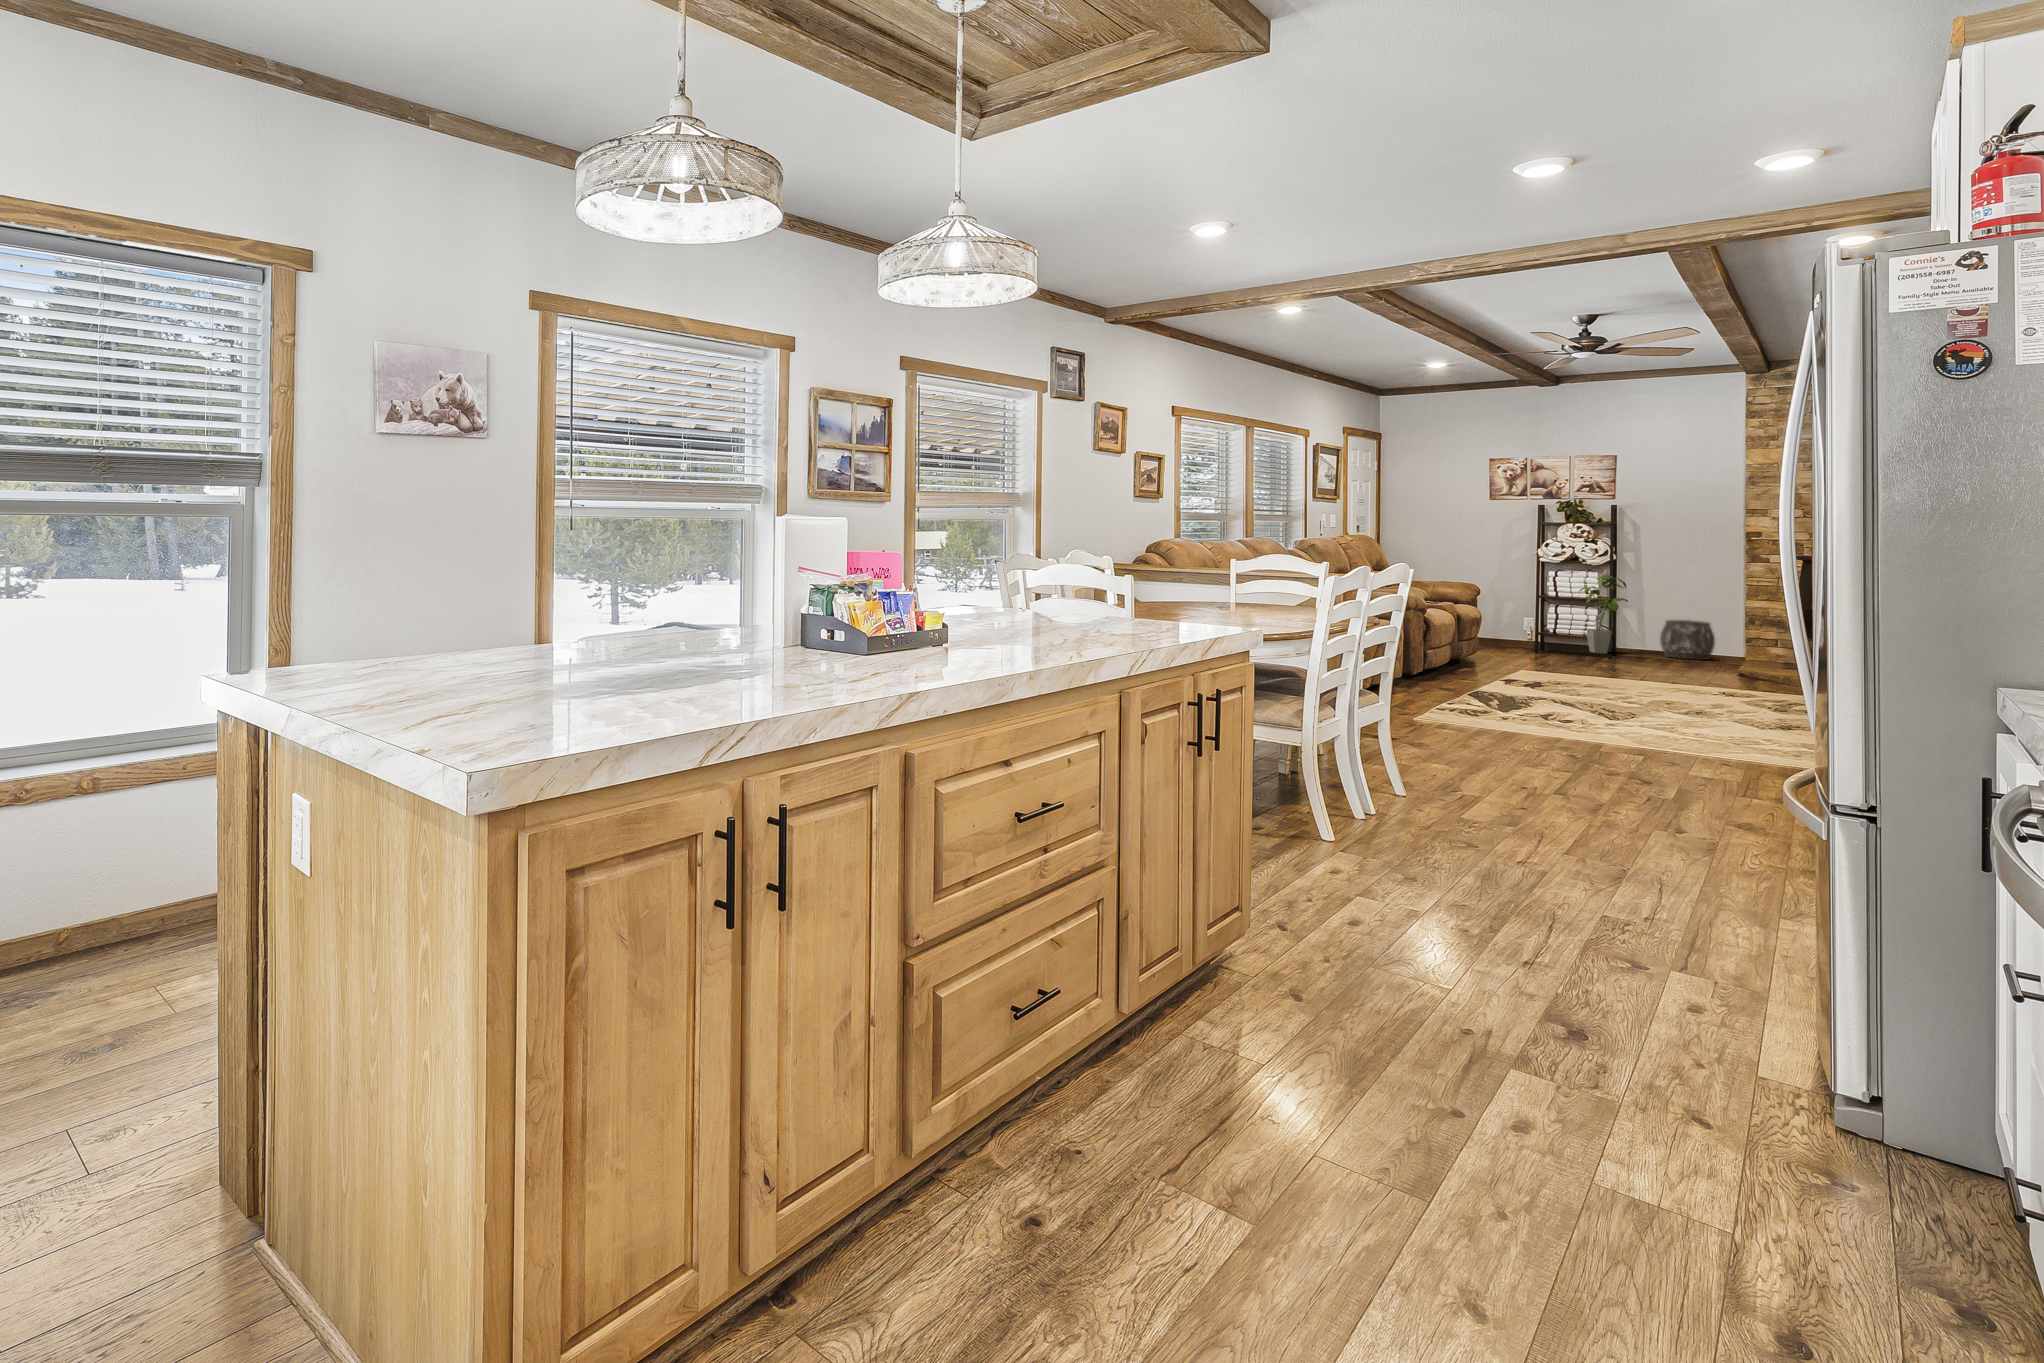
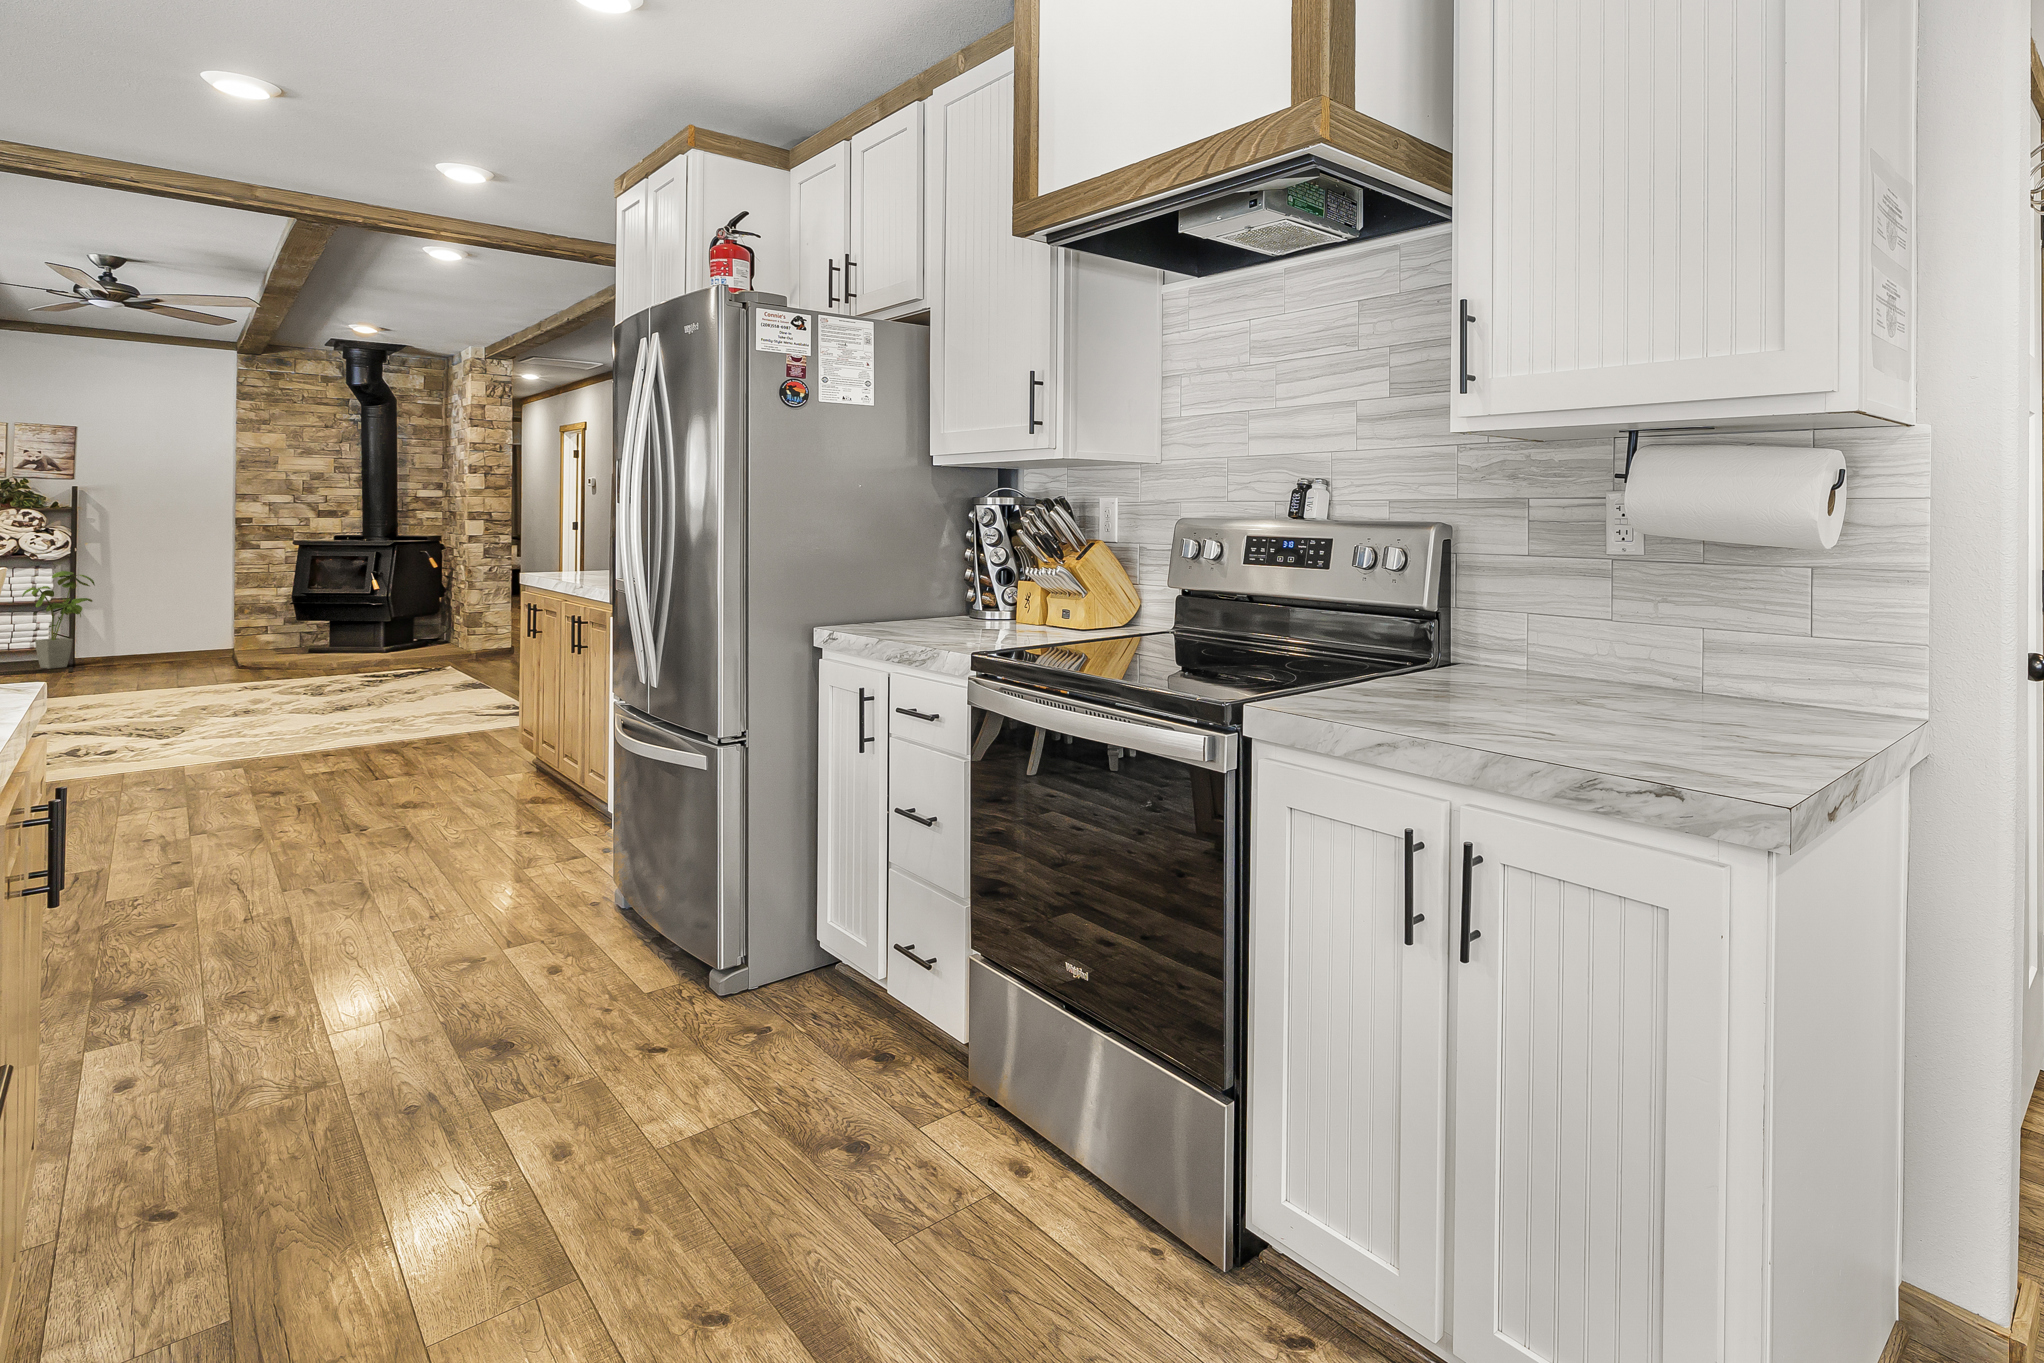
woven basket: present [1660,620,1715,660] -> none [137,616,205,660]

